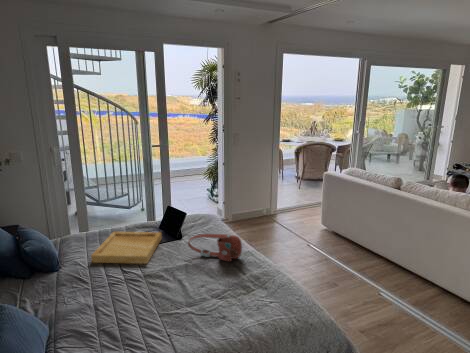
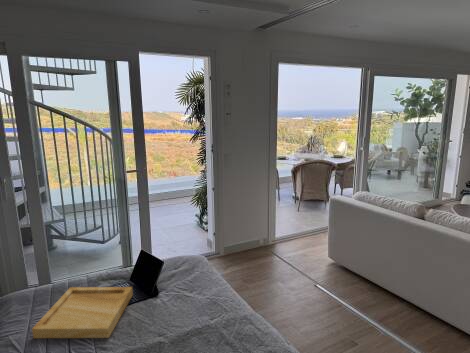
handbag: present [188,234,242,261] -> none [164,294,236,331]

